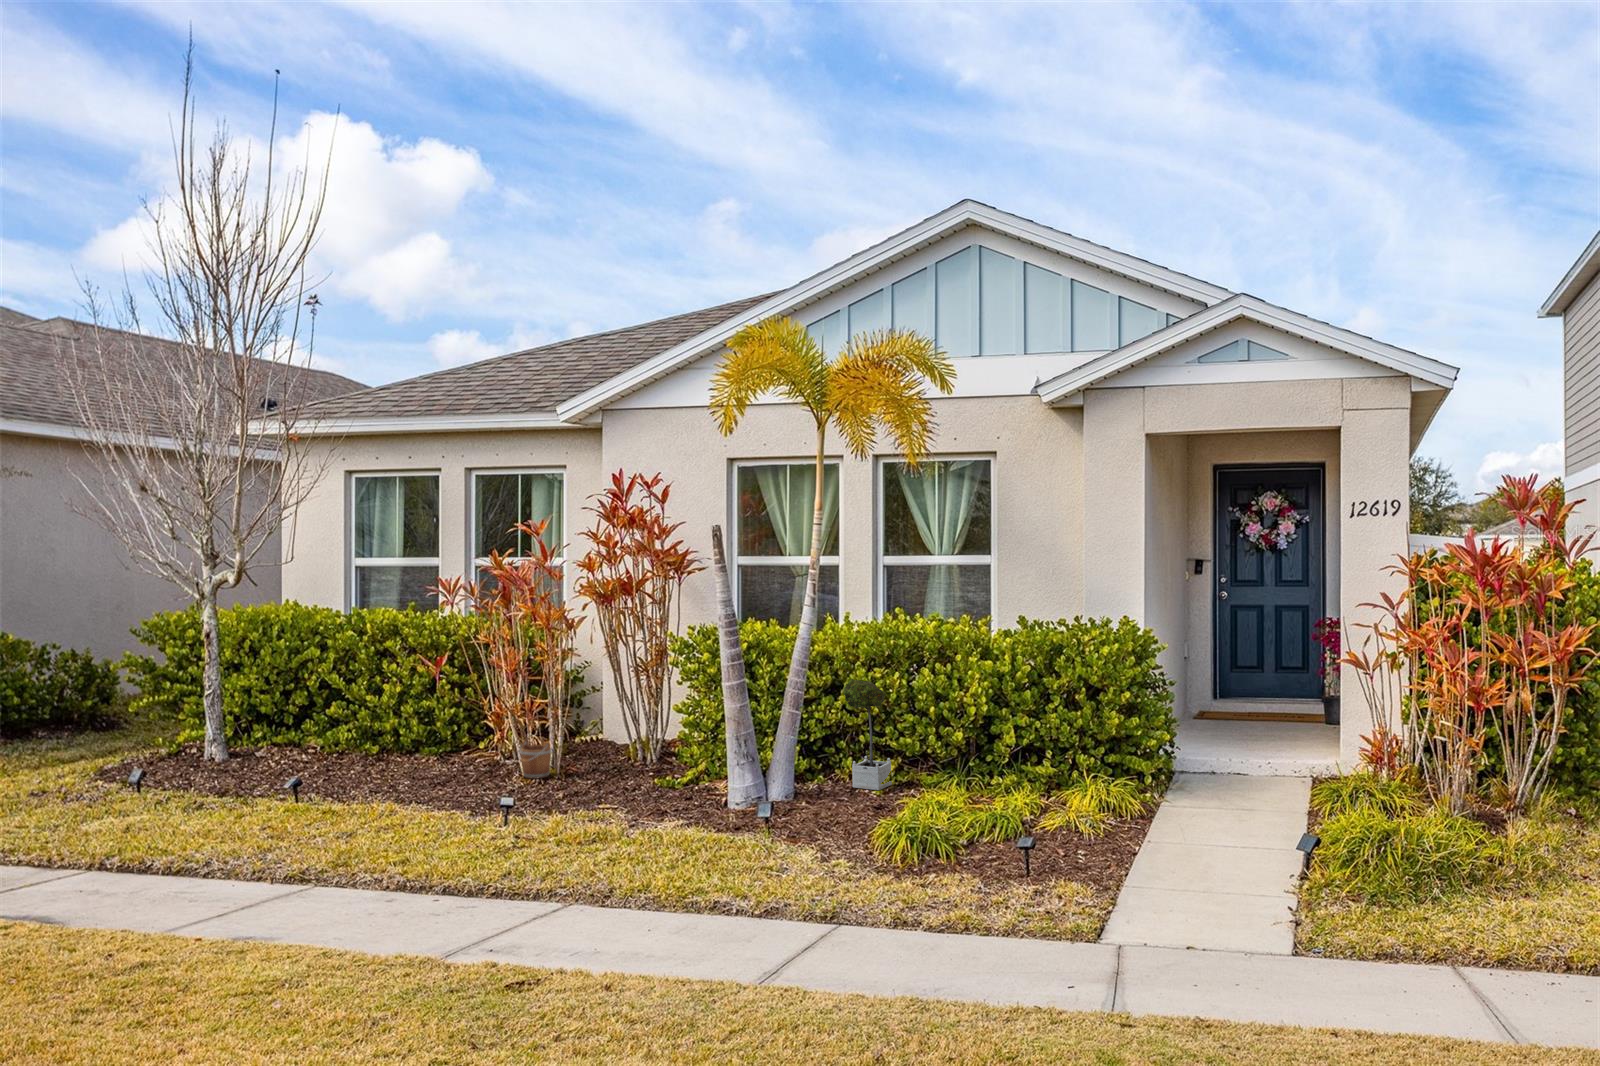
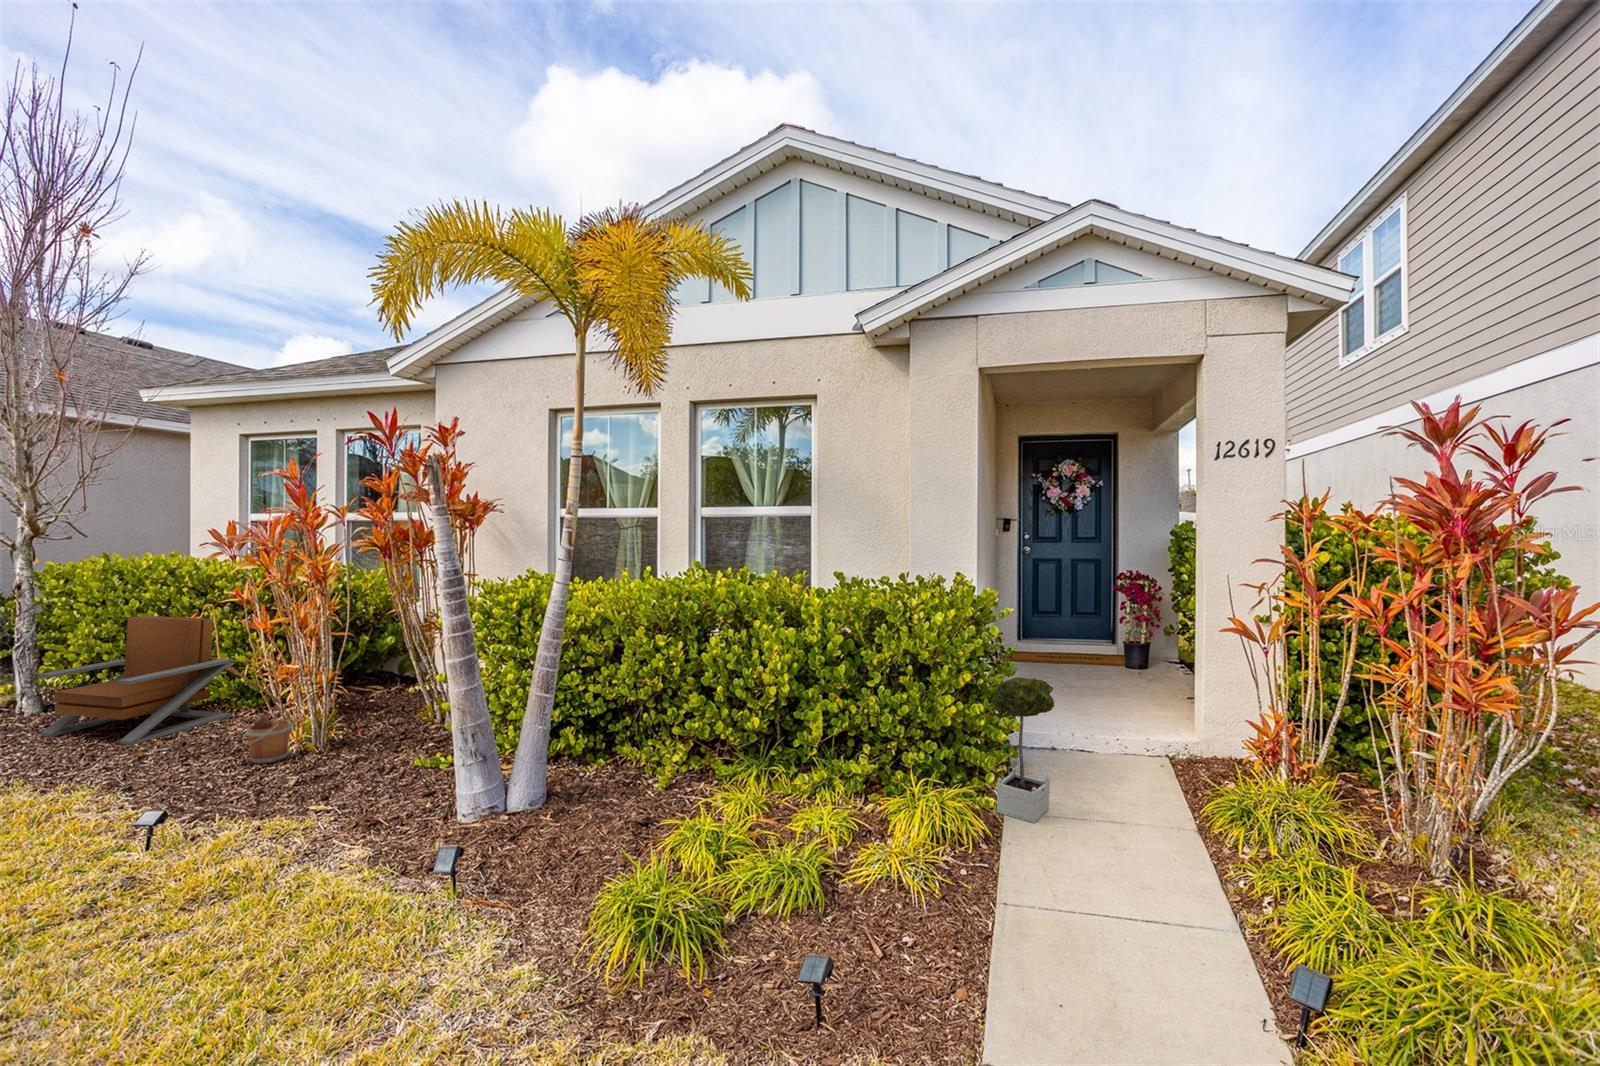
lounge chair: none [314,660,453,768] -> present [39,616,233,745]
potted tree: present [844,679,892,790] -> present [991,677,1054,823]

